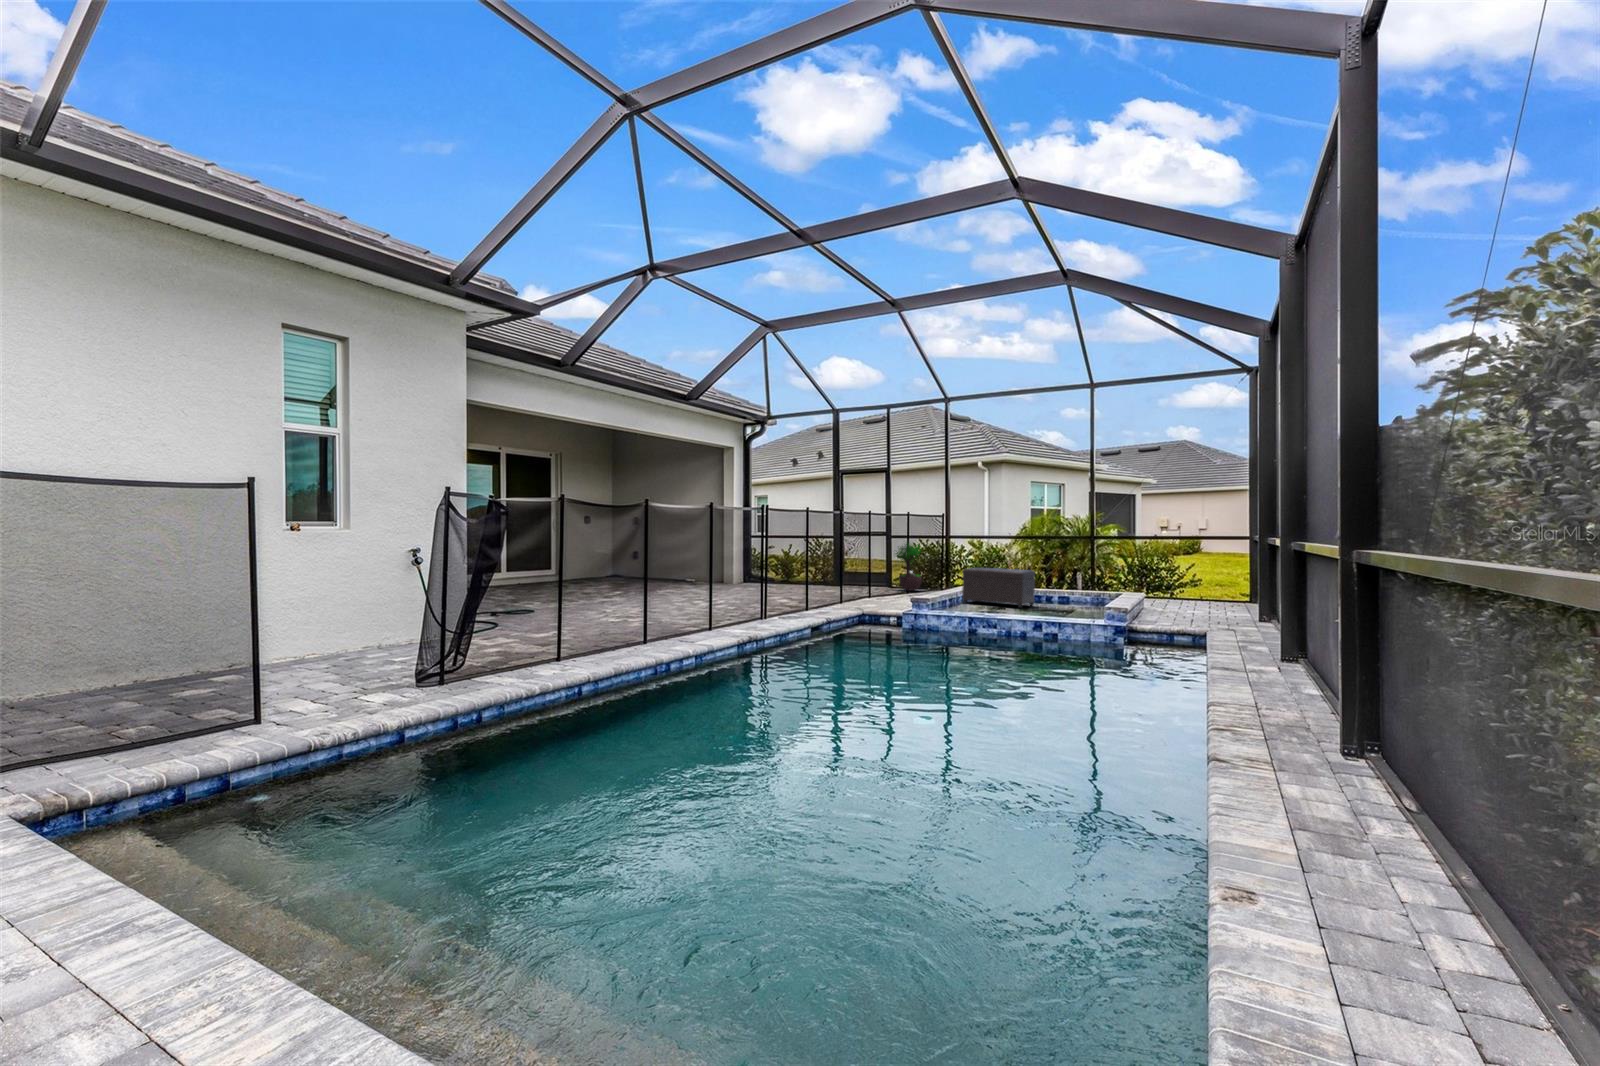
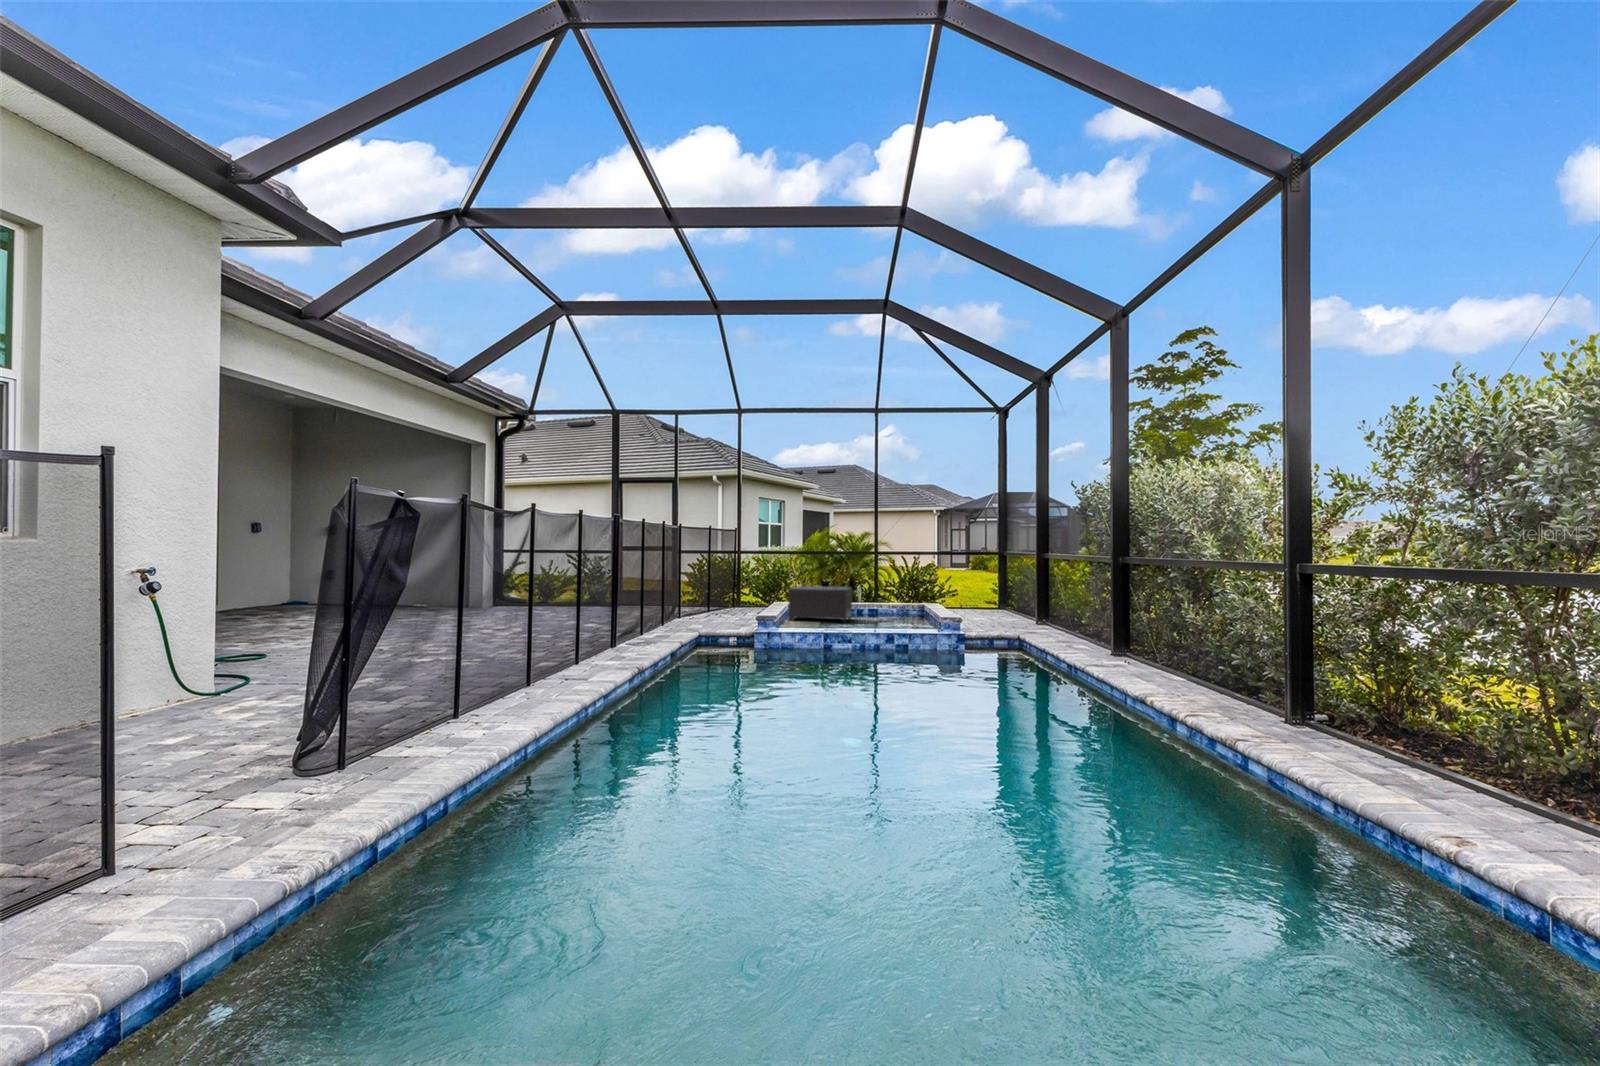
potted tree: present [896,543,922,591] -> none [709,561,739,611]

